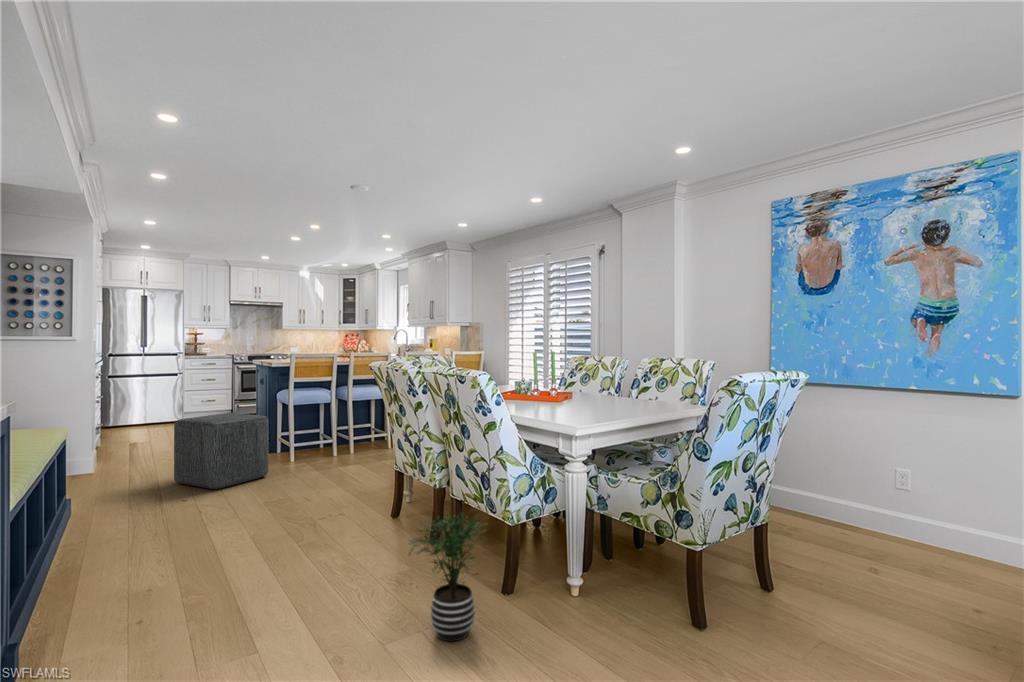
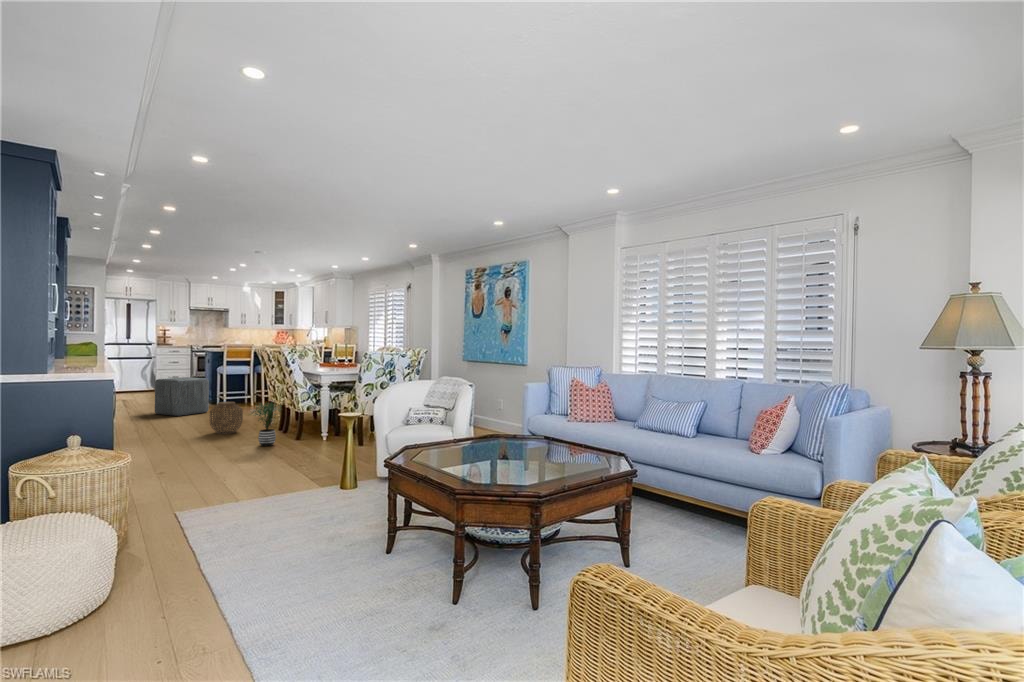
woven basket: none [286,484,357,565] -> present [210,402,243,434]

